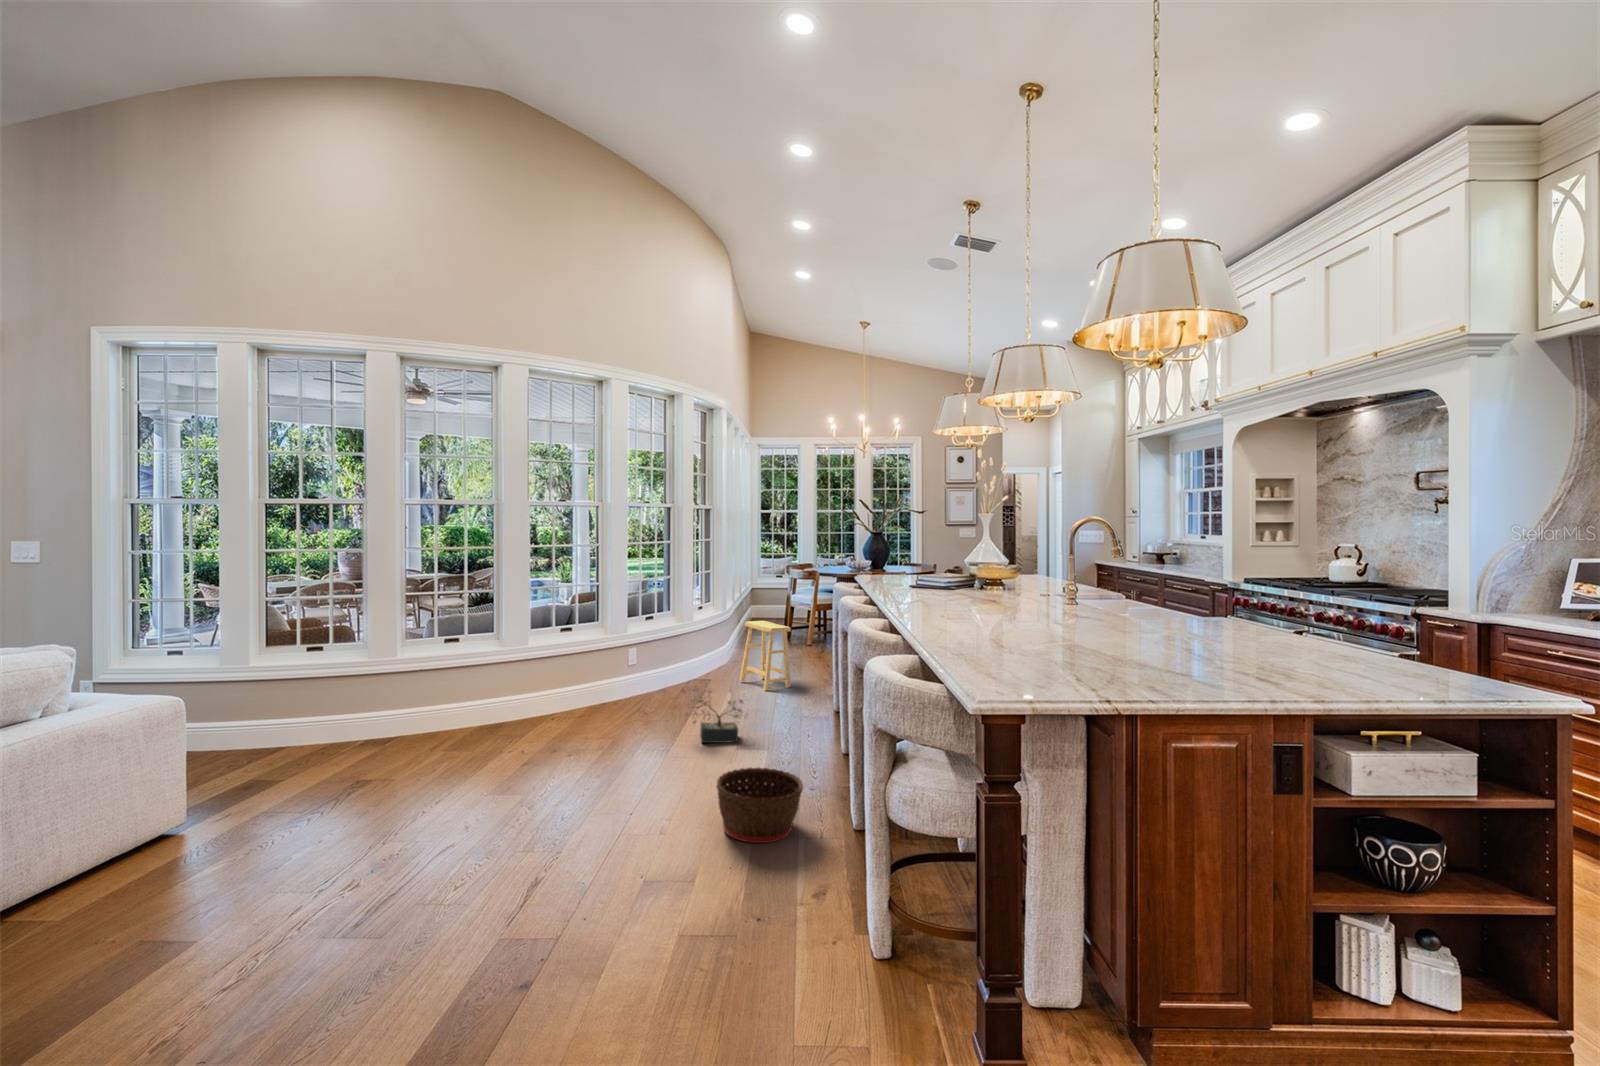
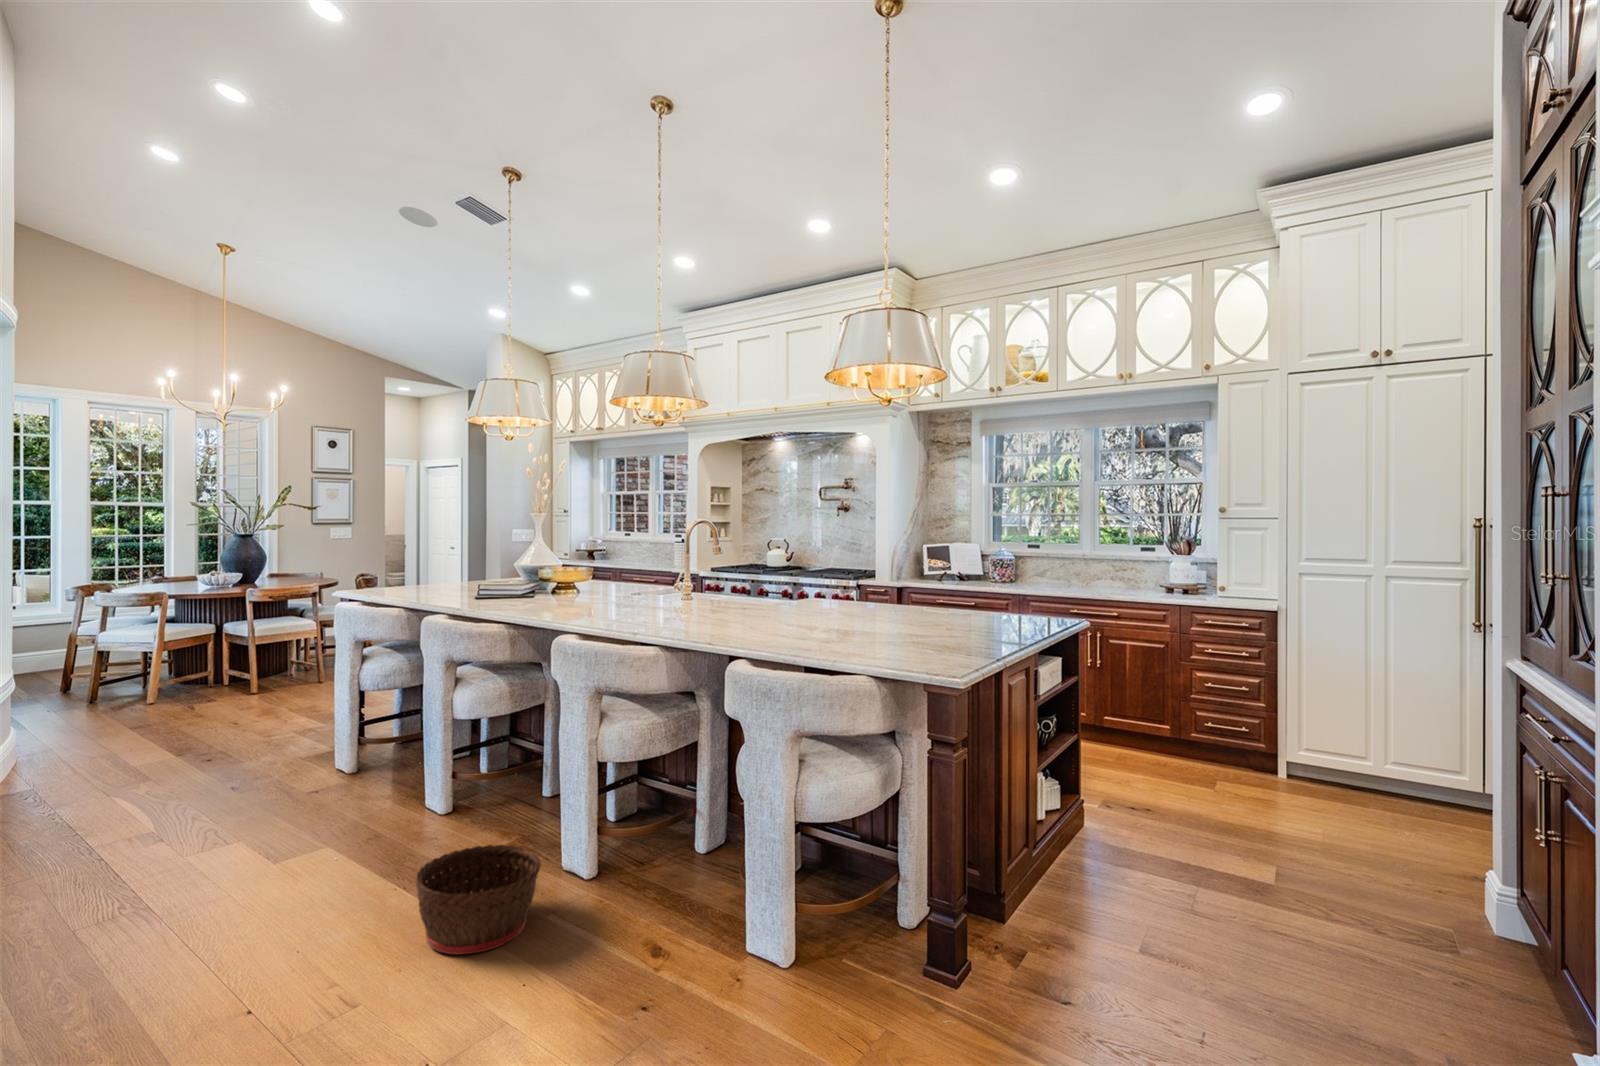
footstool: present [740,621,791,691] -> none [109,673,221,777]
decorative plant: present [686,687,748,743] -> none [152,788,270,874]

